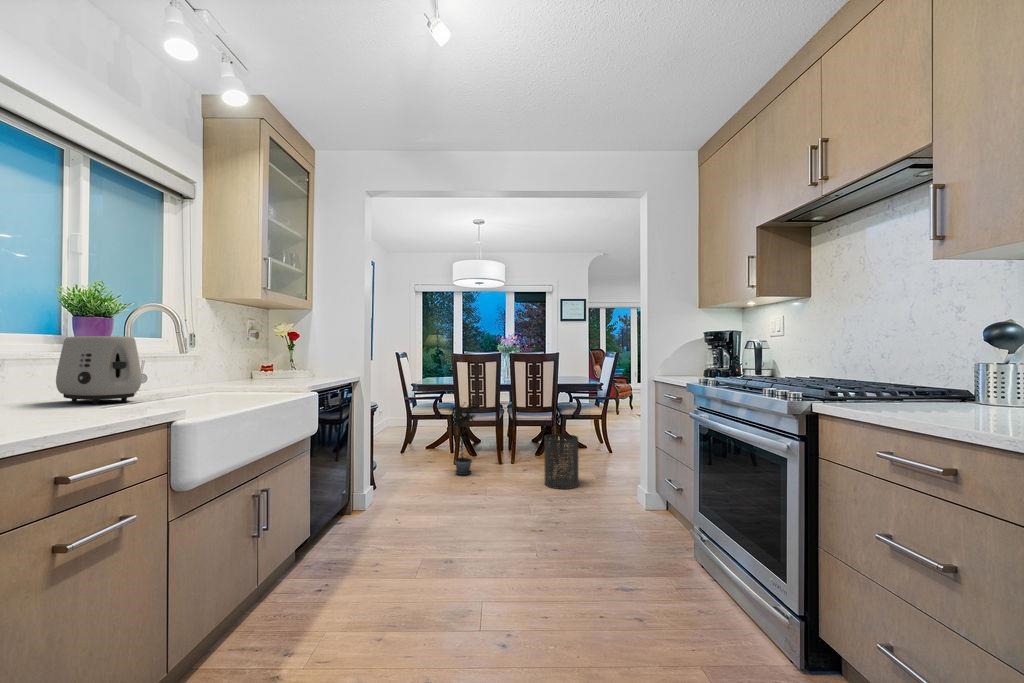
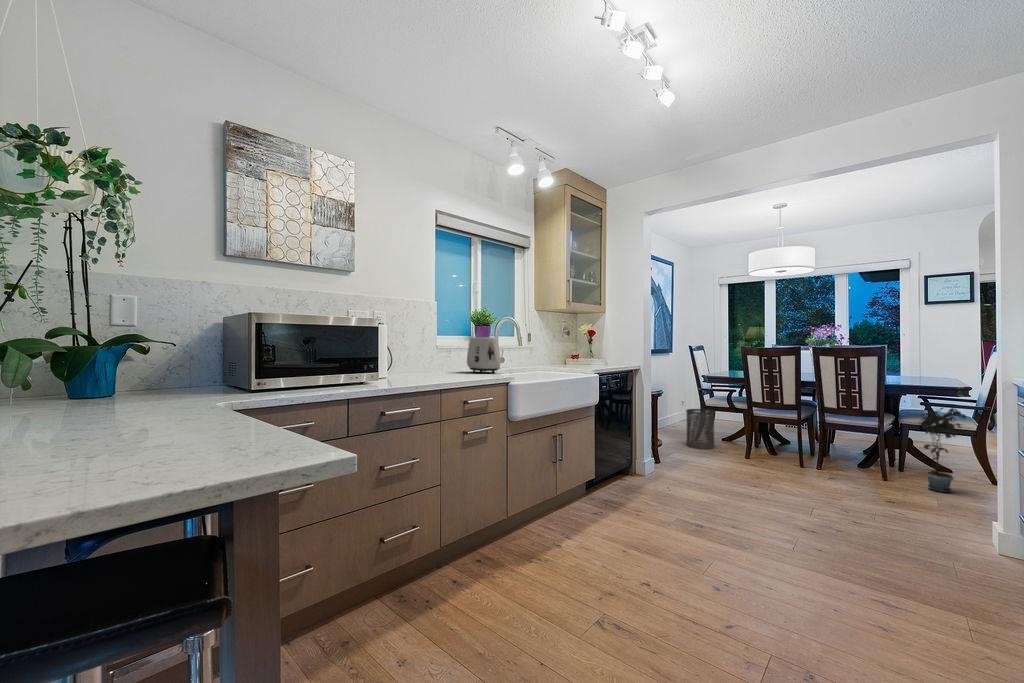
potted plant: present [449,399,480,475] -> present [921,405,966,492]
trash can: present [544,434,579,489] -> present [686,409,715,449]

